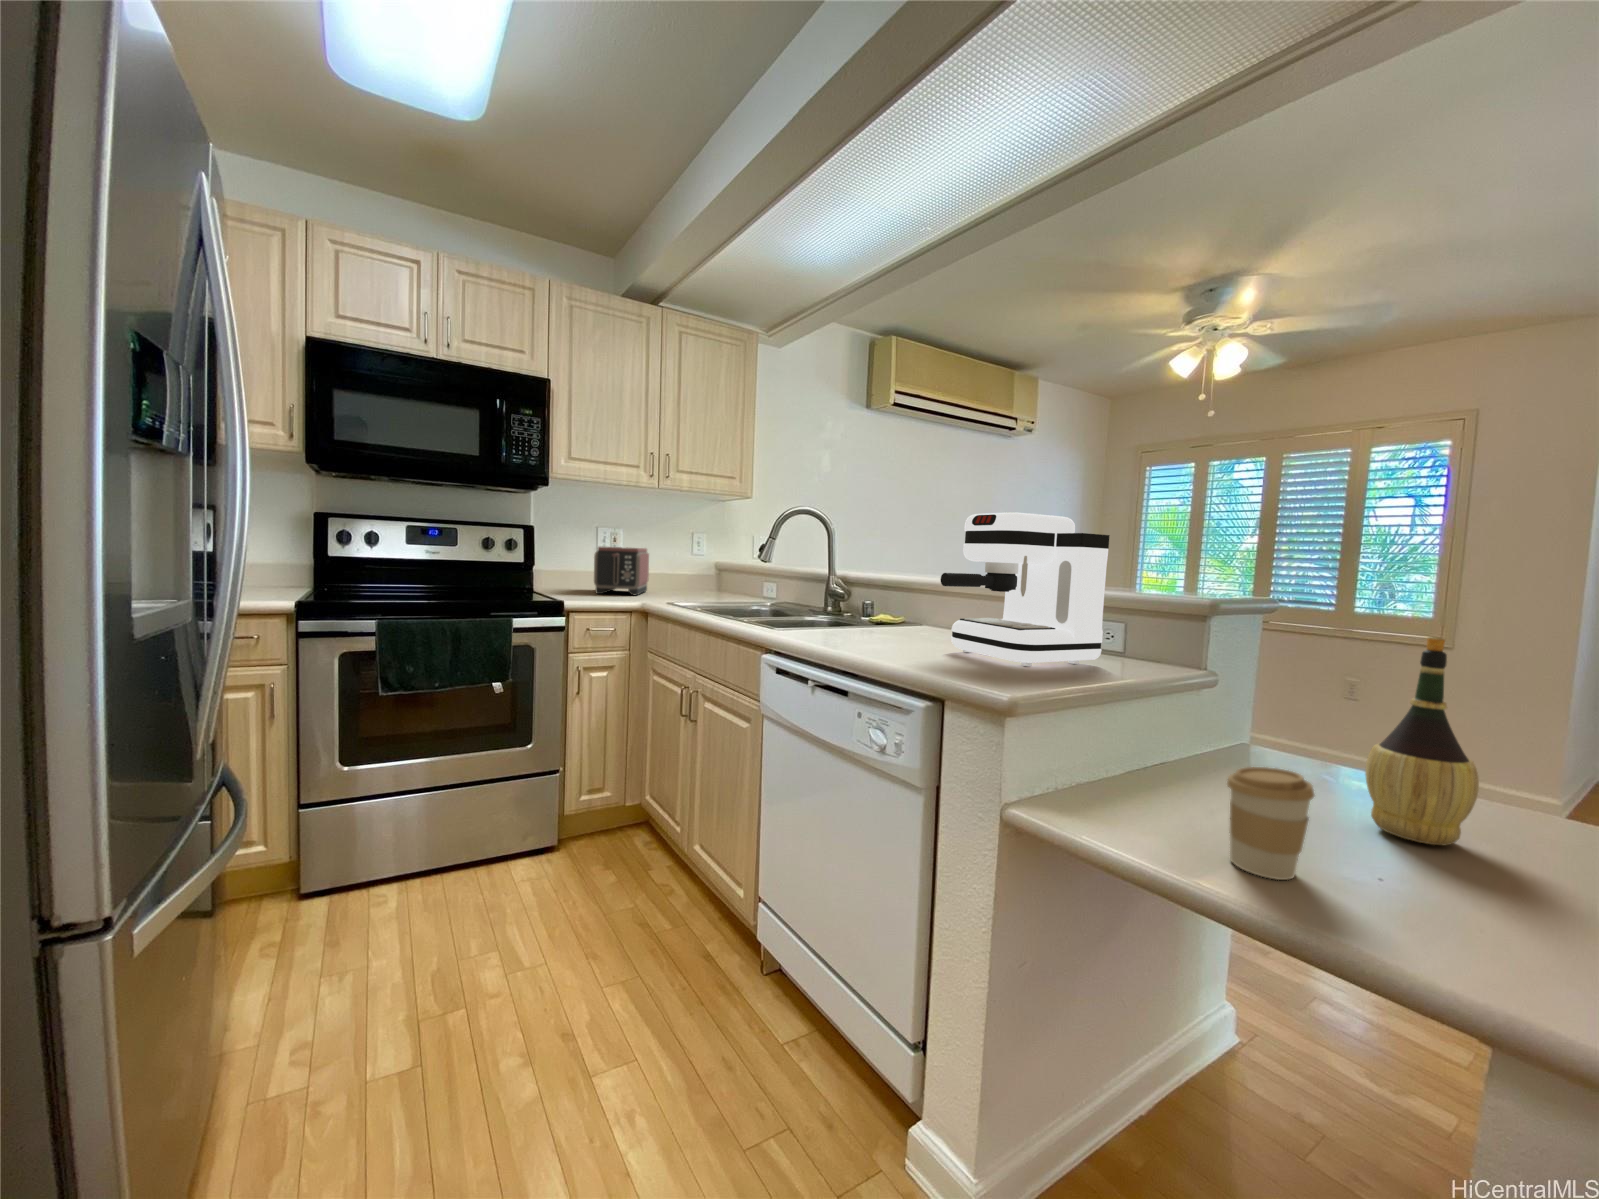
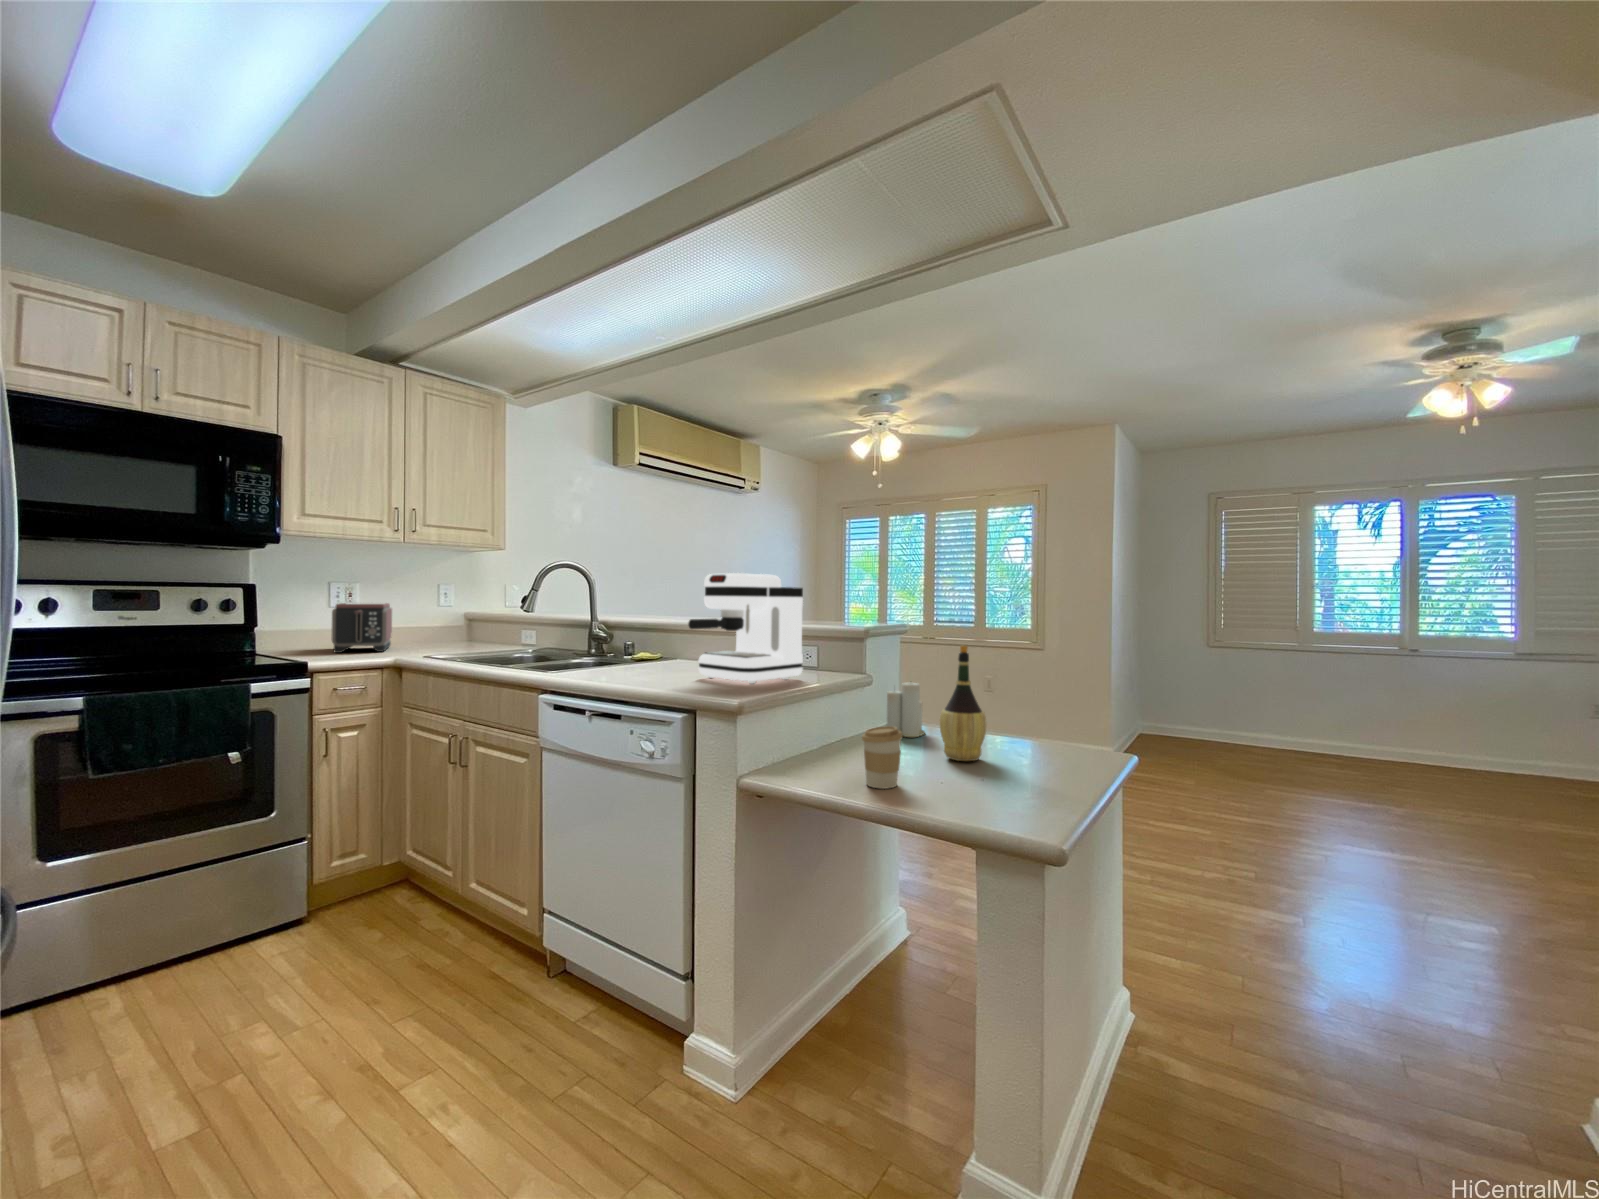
candle: none [1231,679,1310,774] -> present [887,683,925,737]

